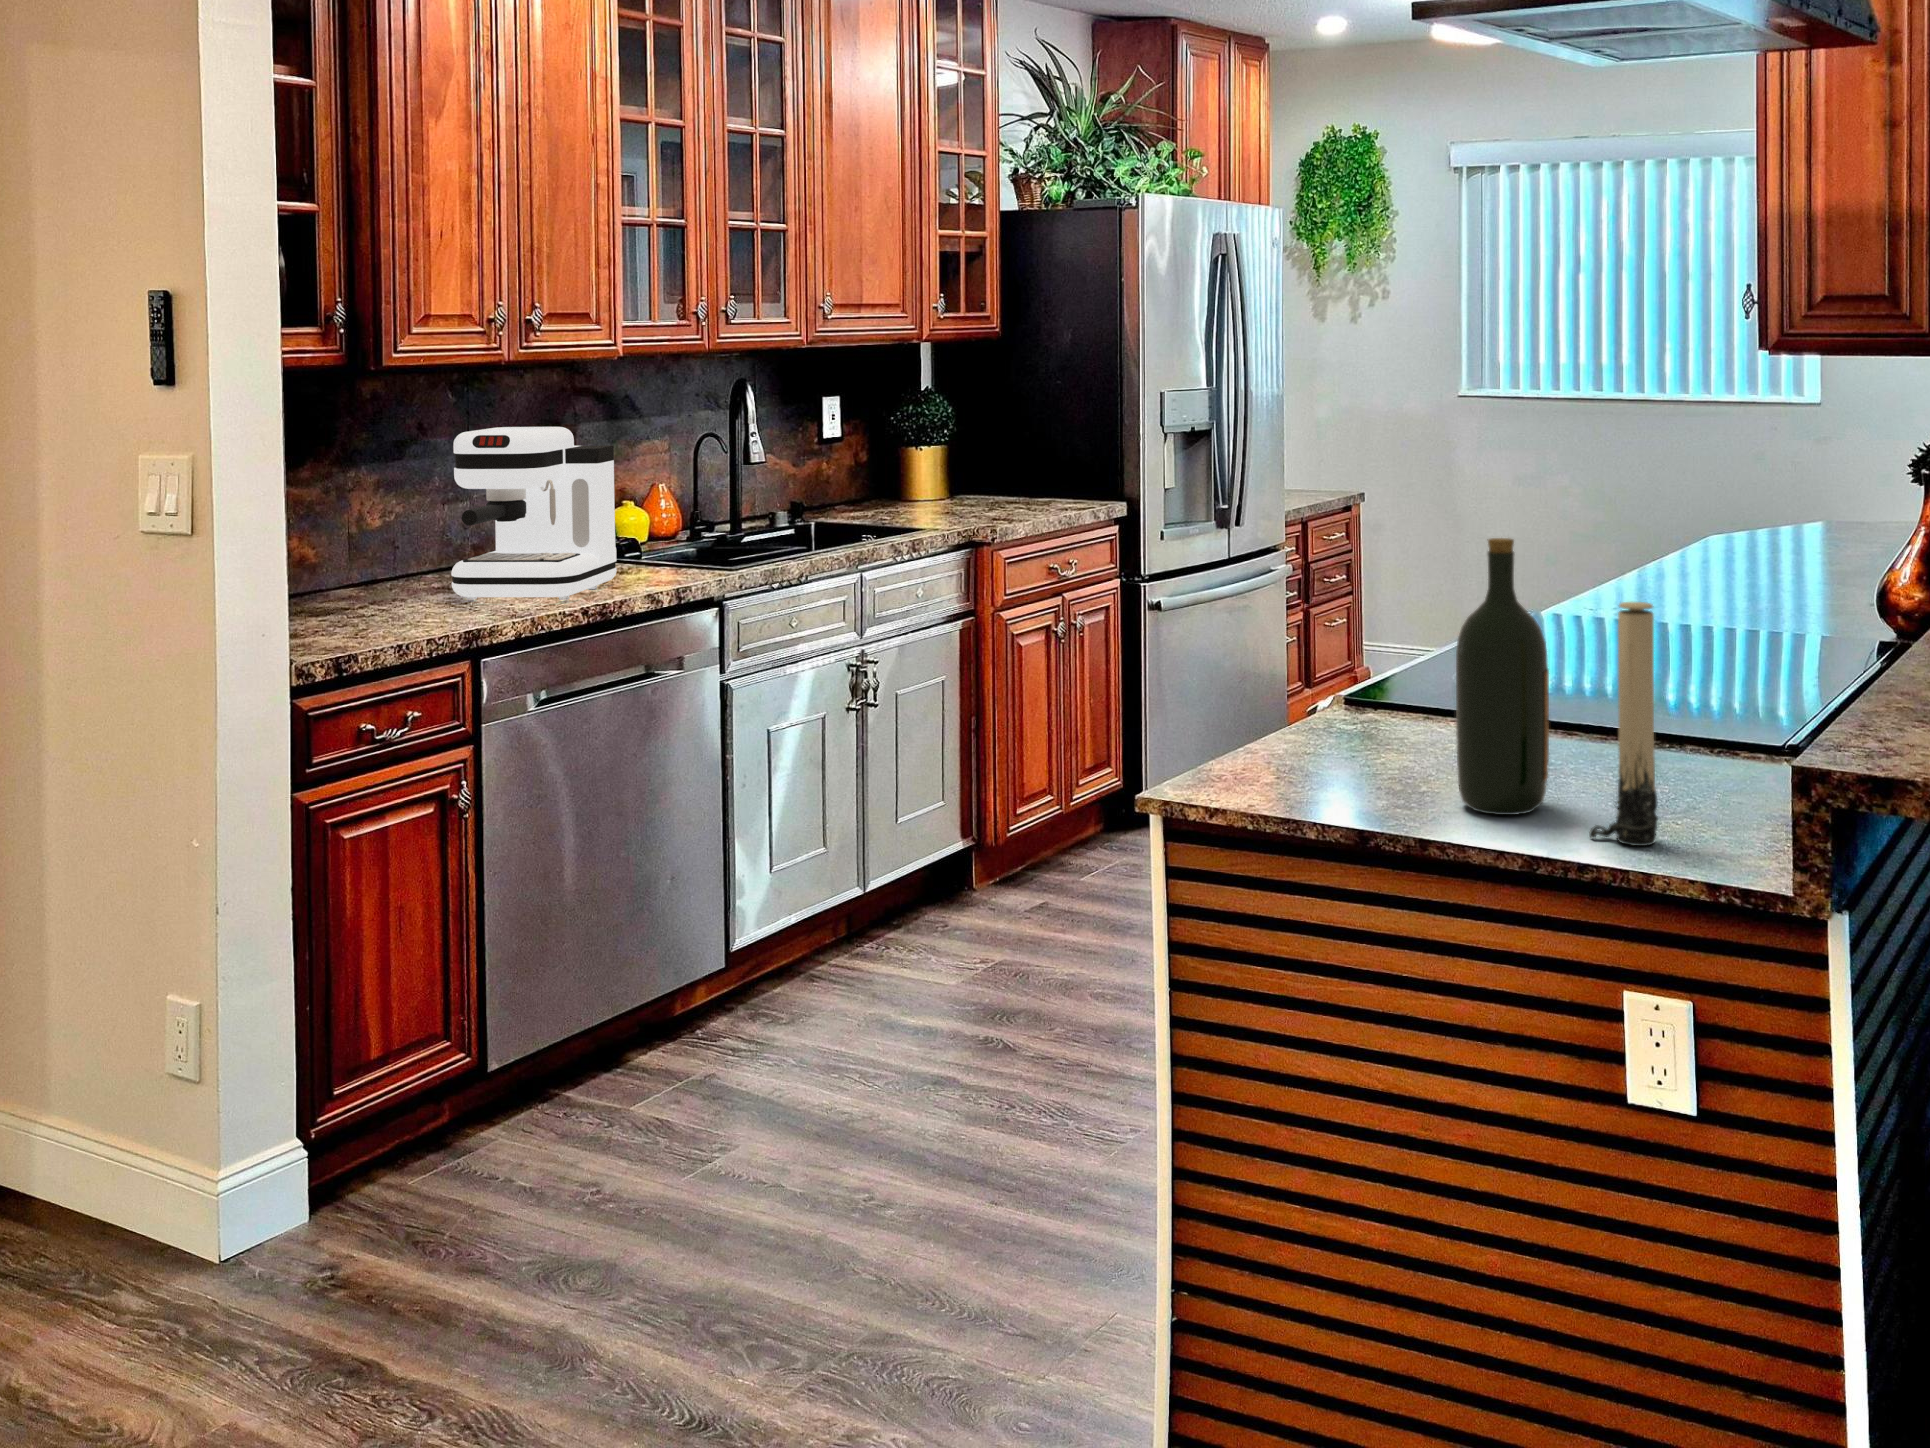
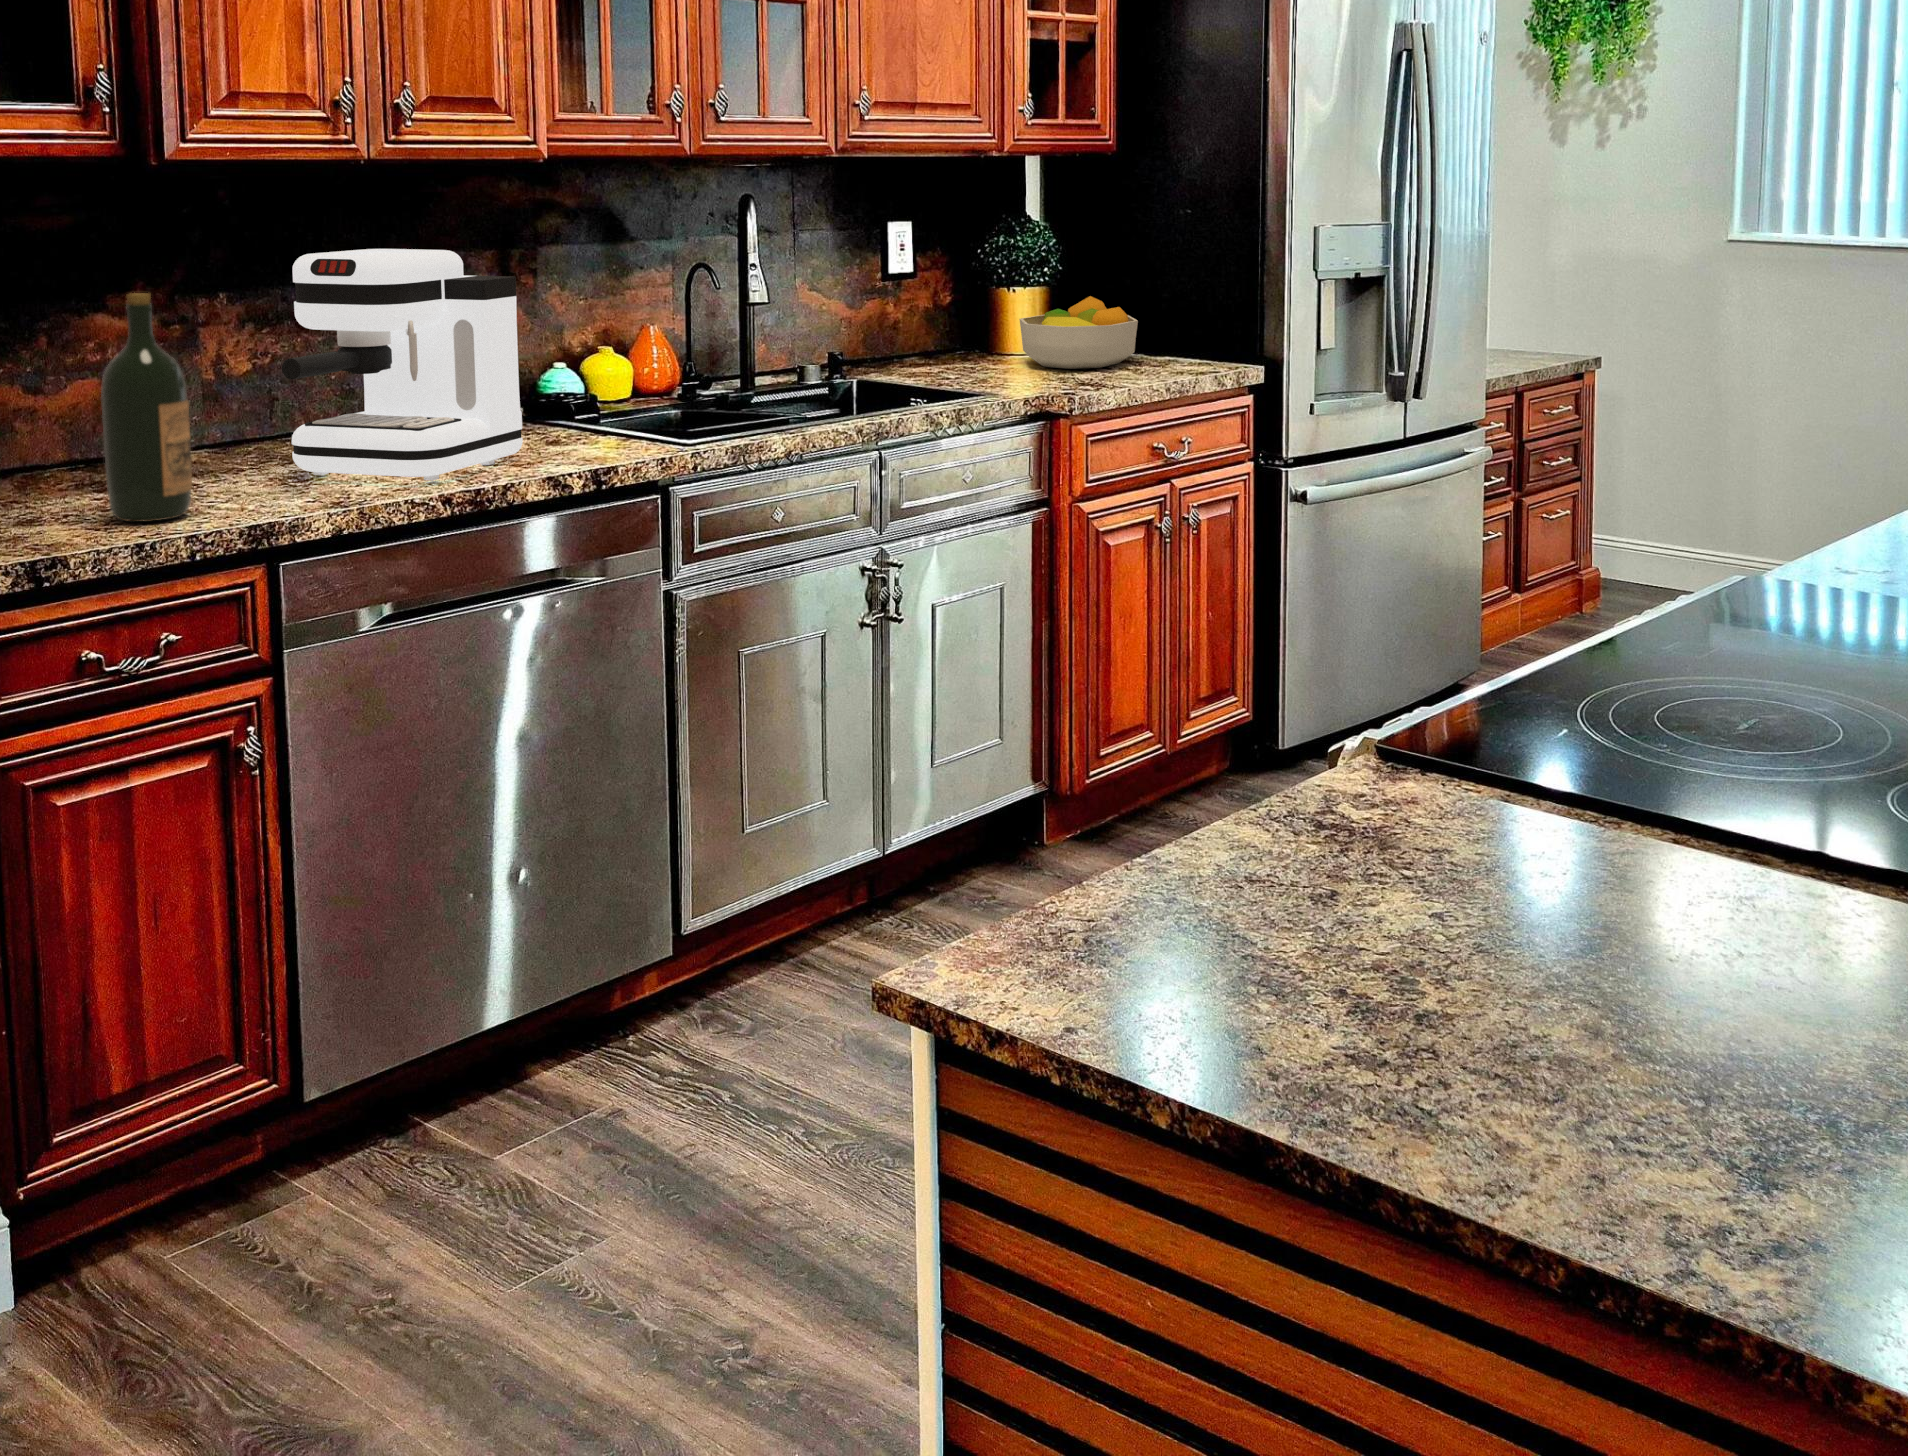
fruit bowl: none [934,453,1029,510] -> present [1019,296,1138,369]
wine bottle: present [1456,538,1549,815] -> present [101,293,192,522]
candle: present [1589,602,1658,846] -> none [1710,711,1885,1269]

